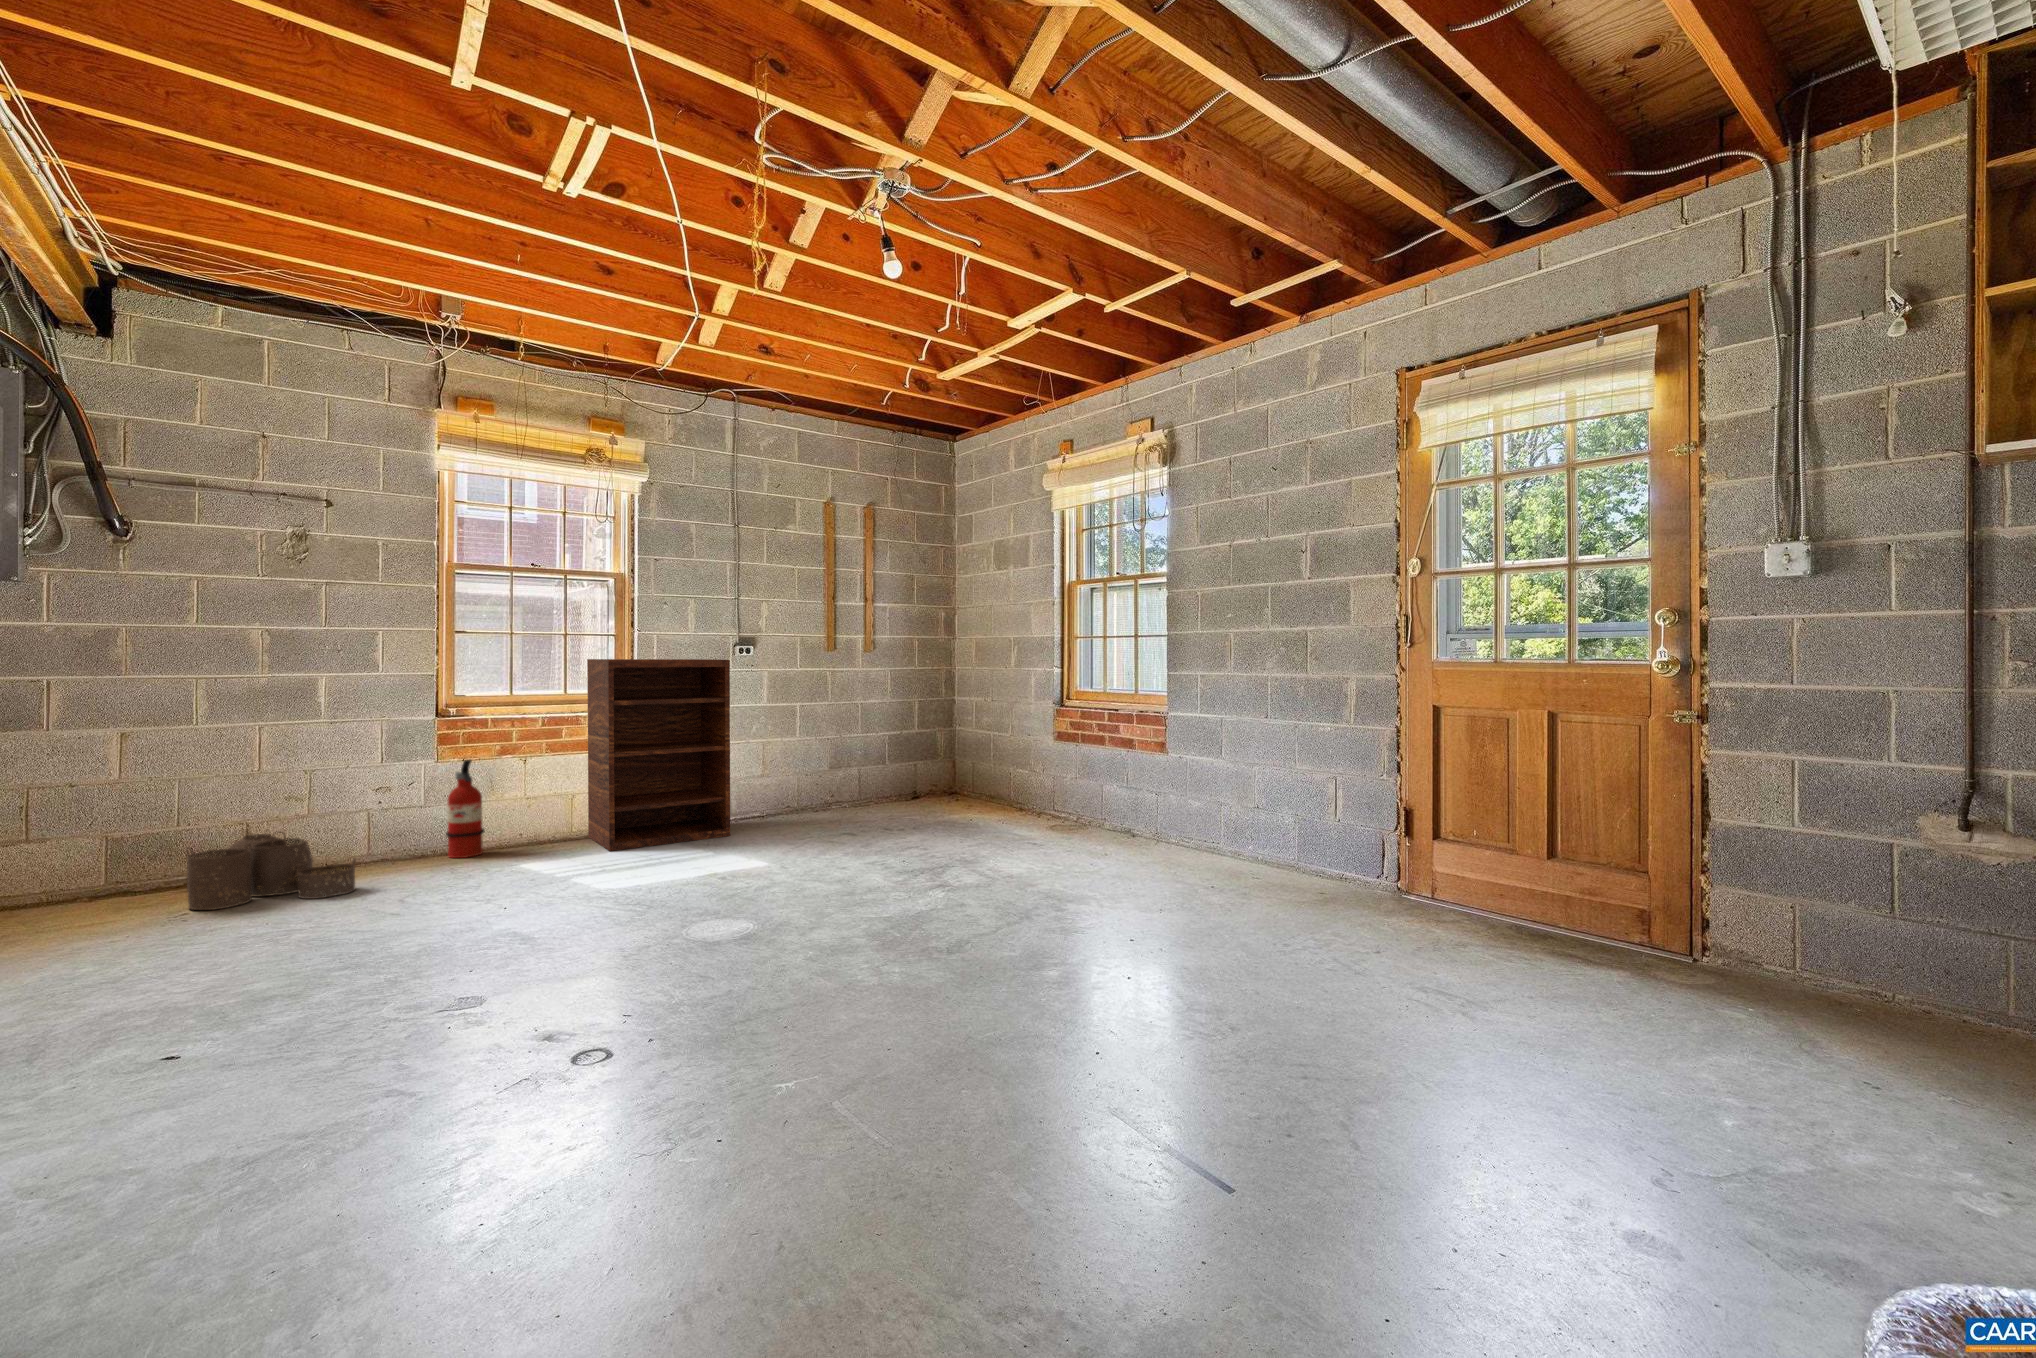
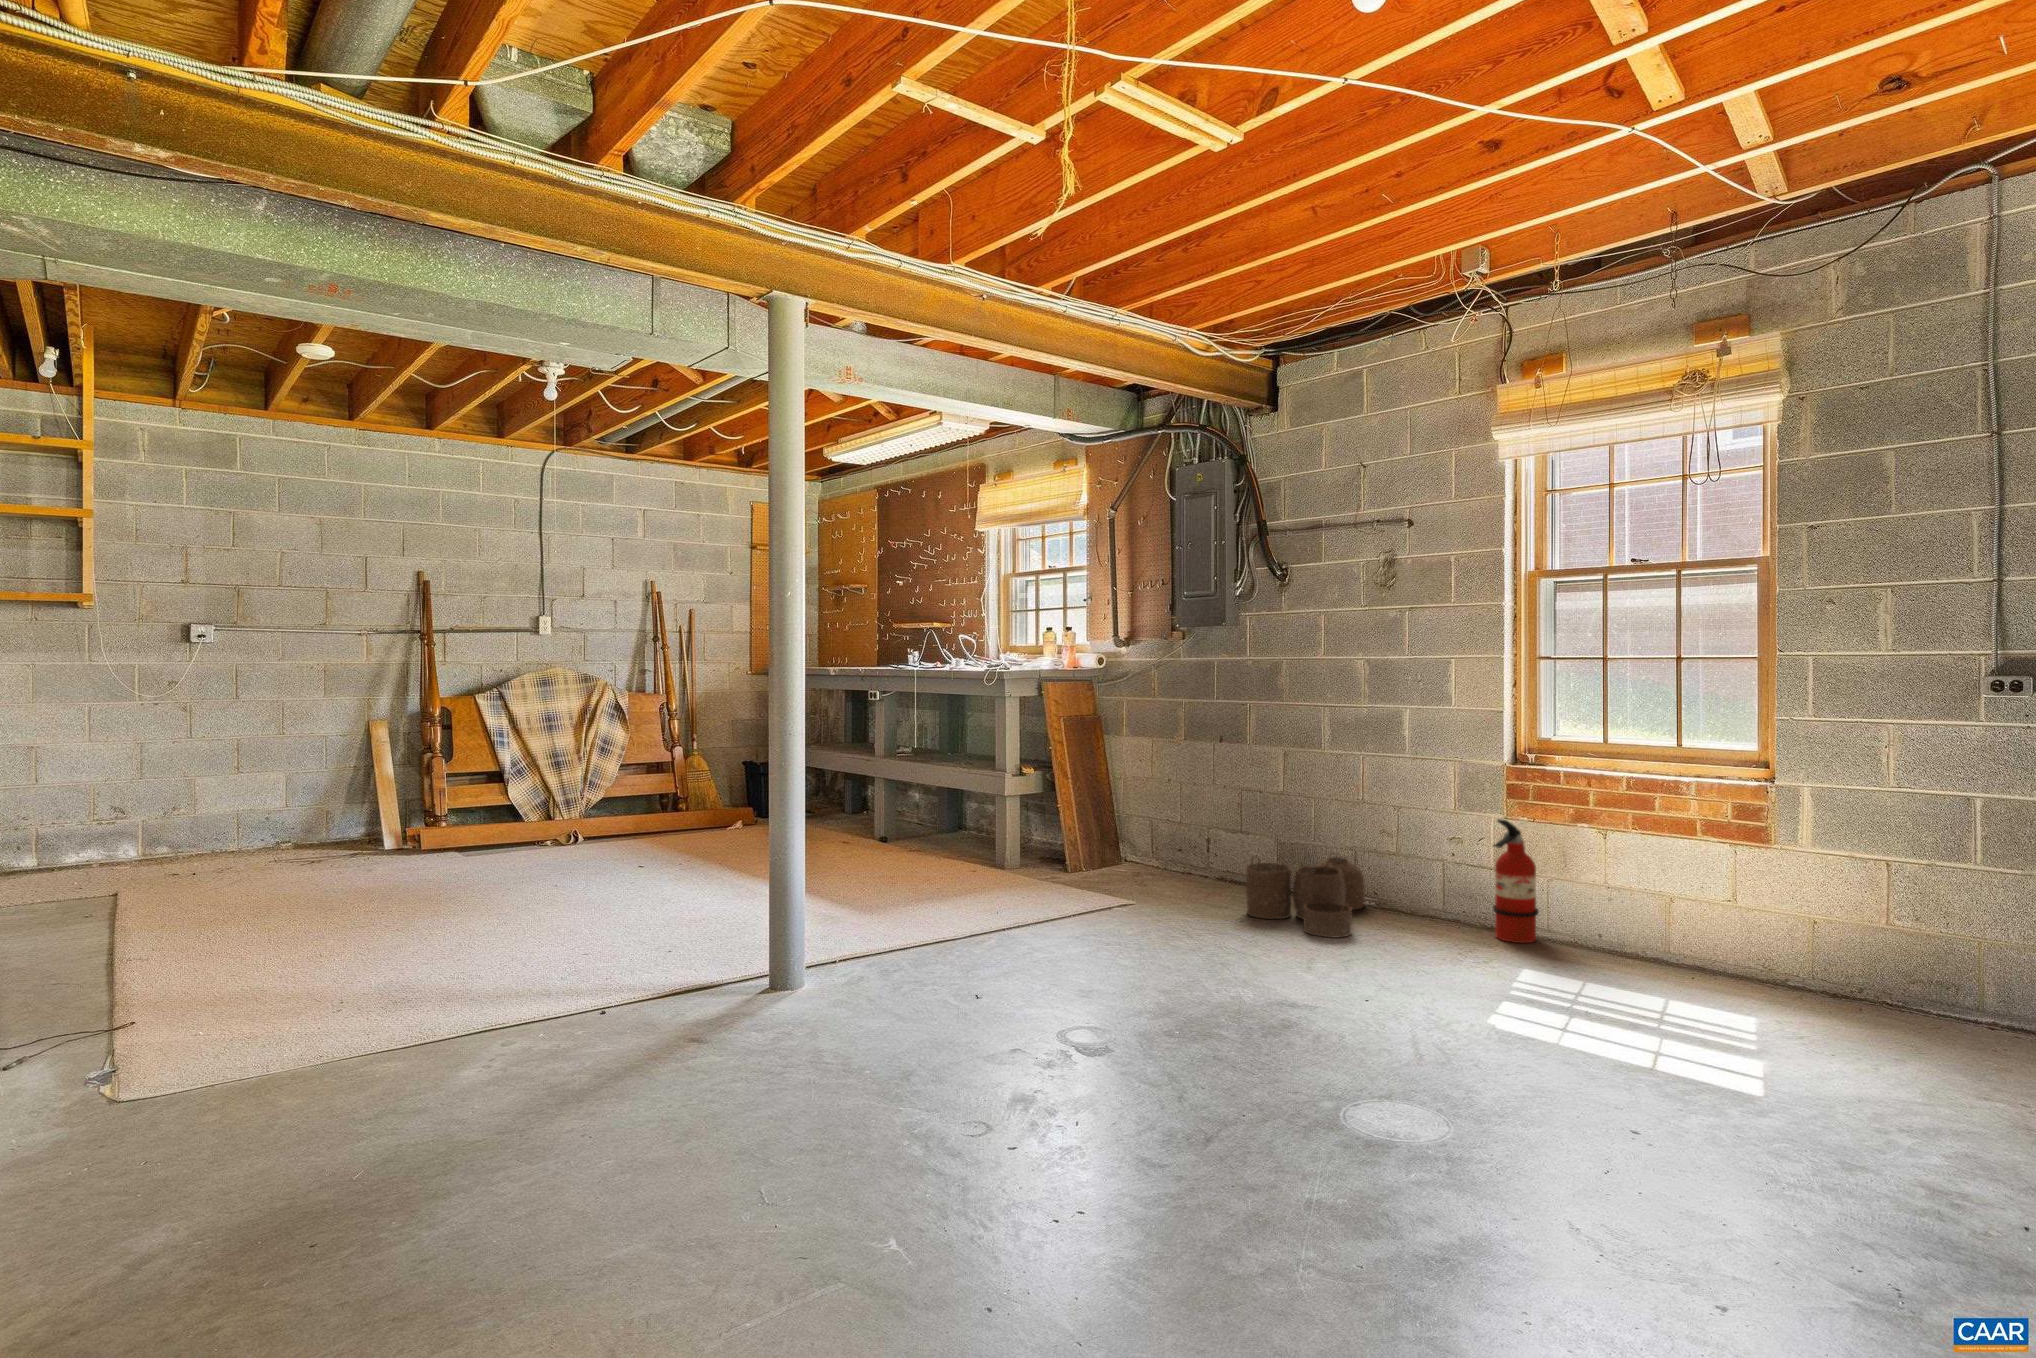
shelving unit: present [587,659,730,851] -> none [1636,696,1914,1048]

